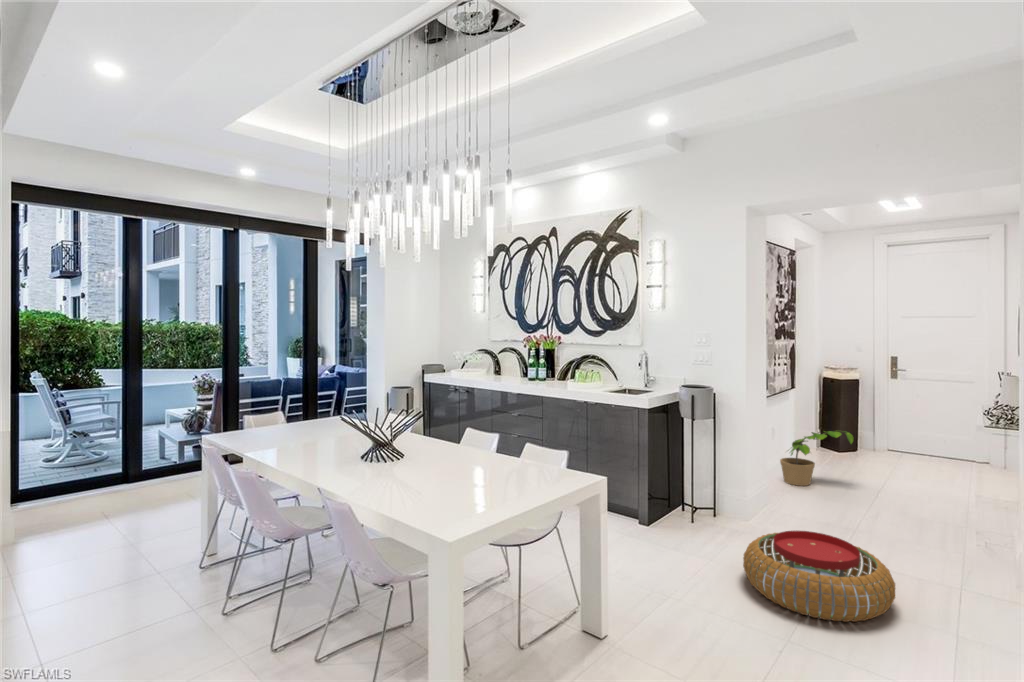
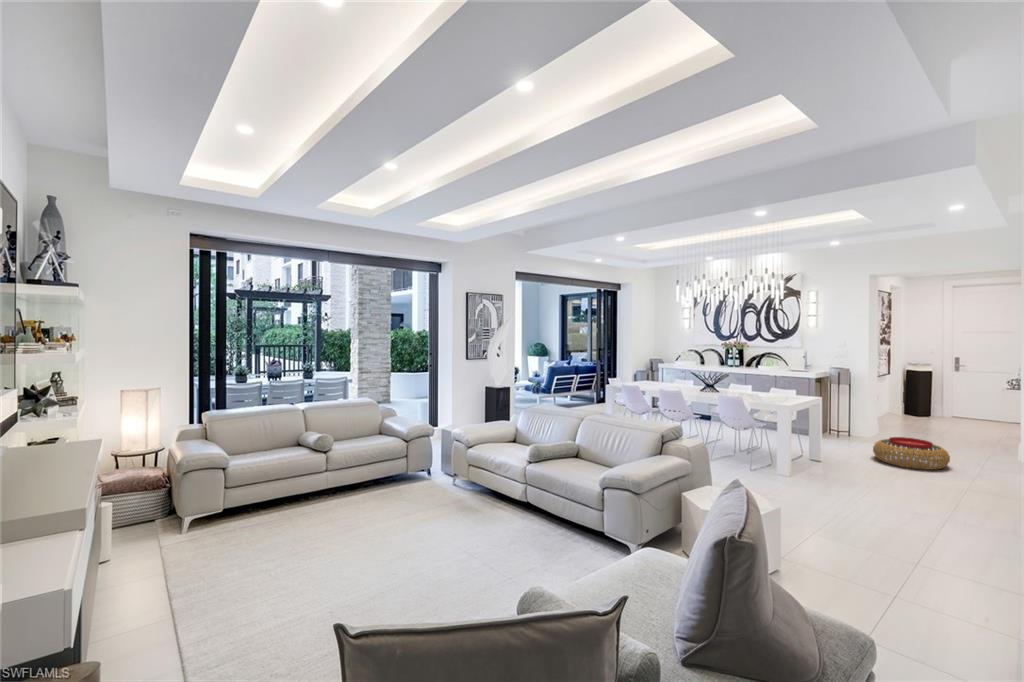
potted plant: present [780,431,854,486] -> none [882,399,929,431]

